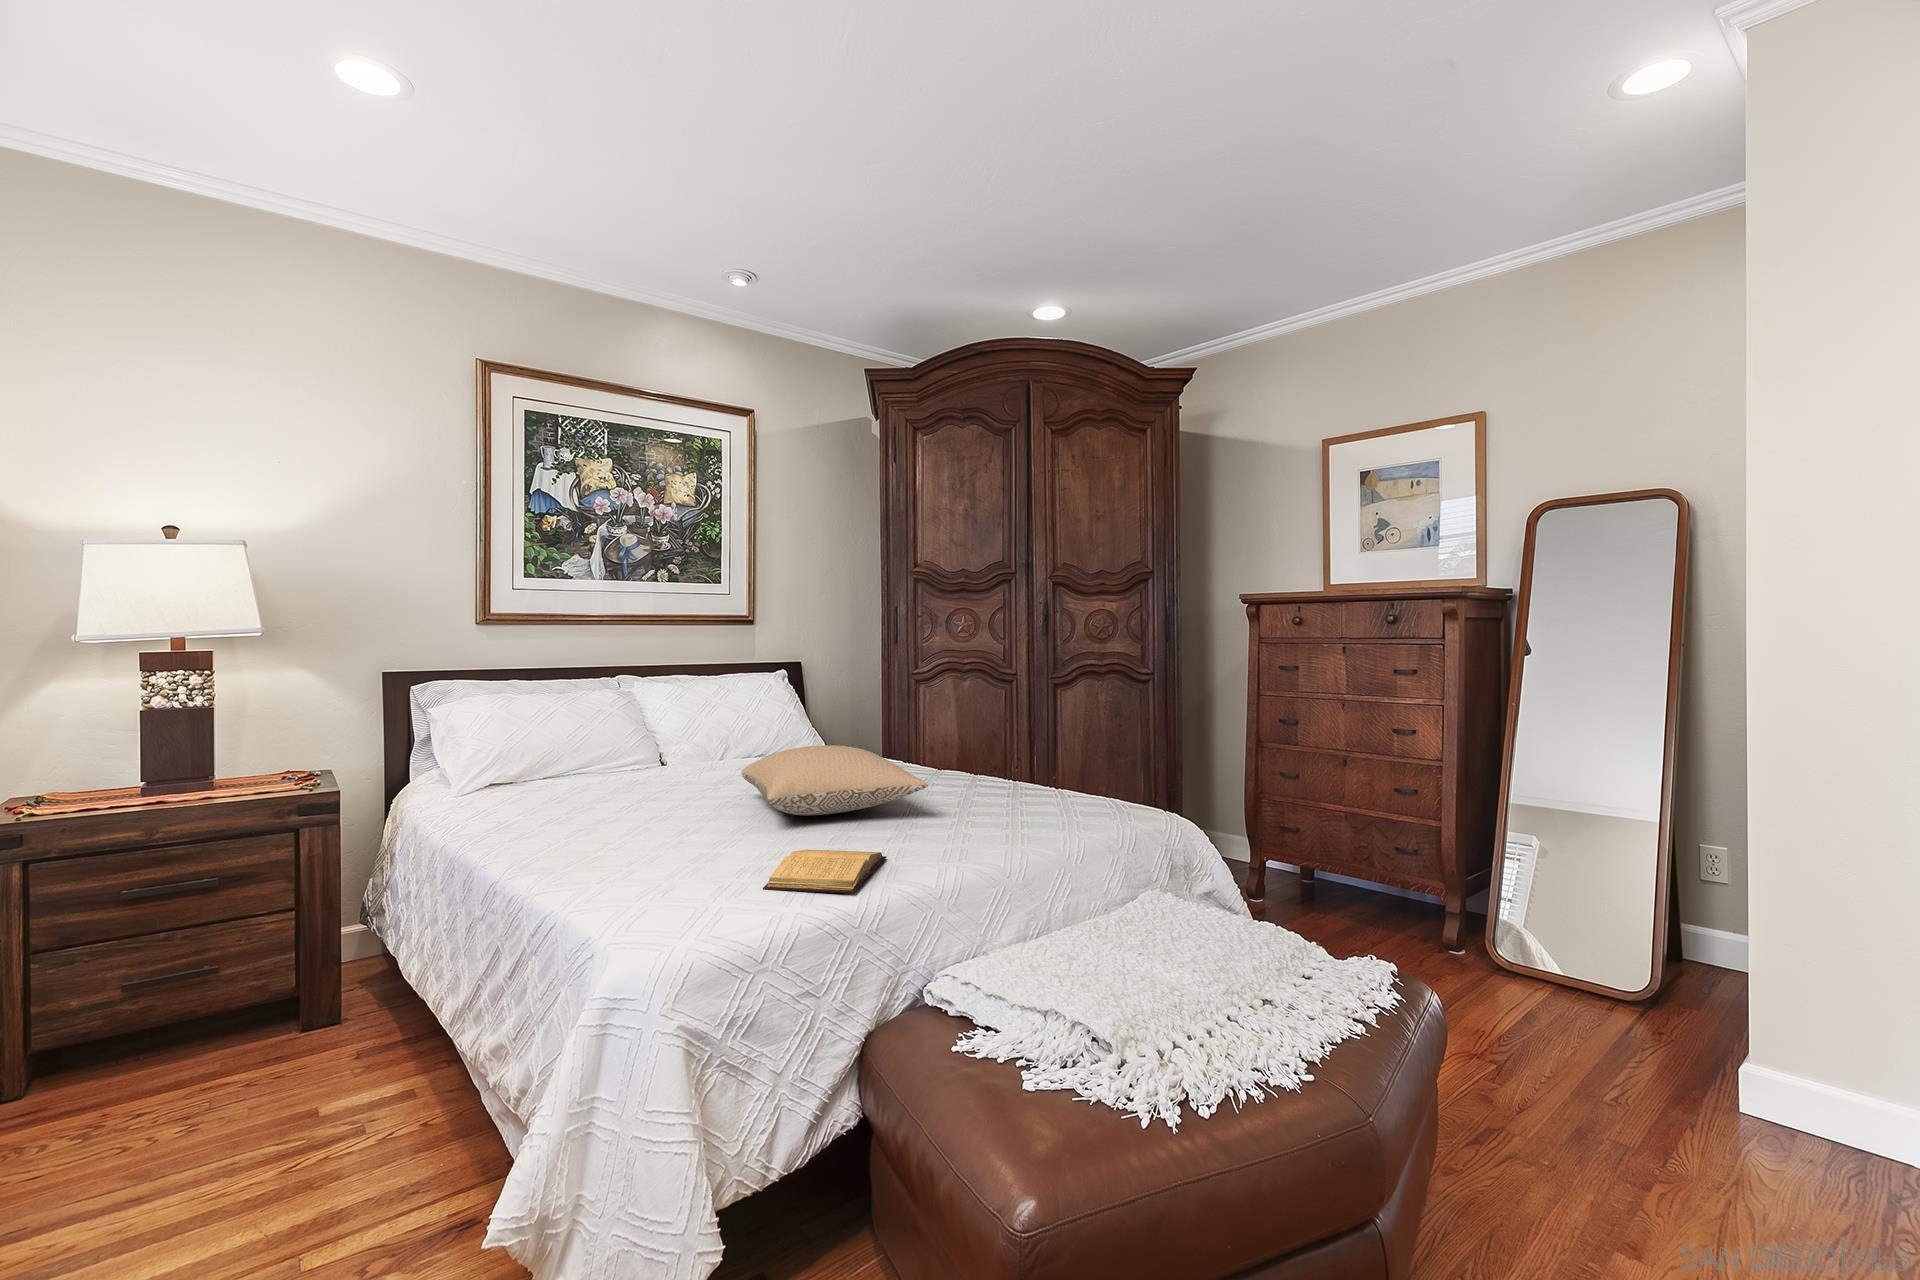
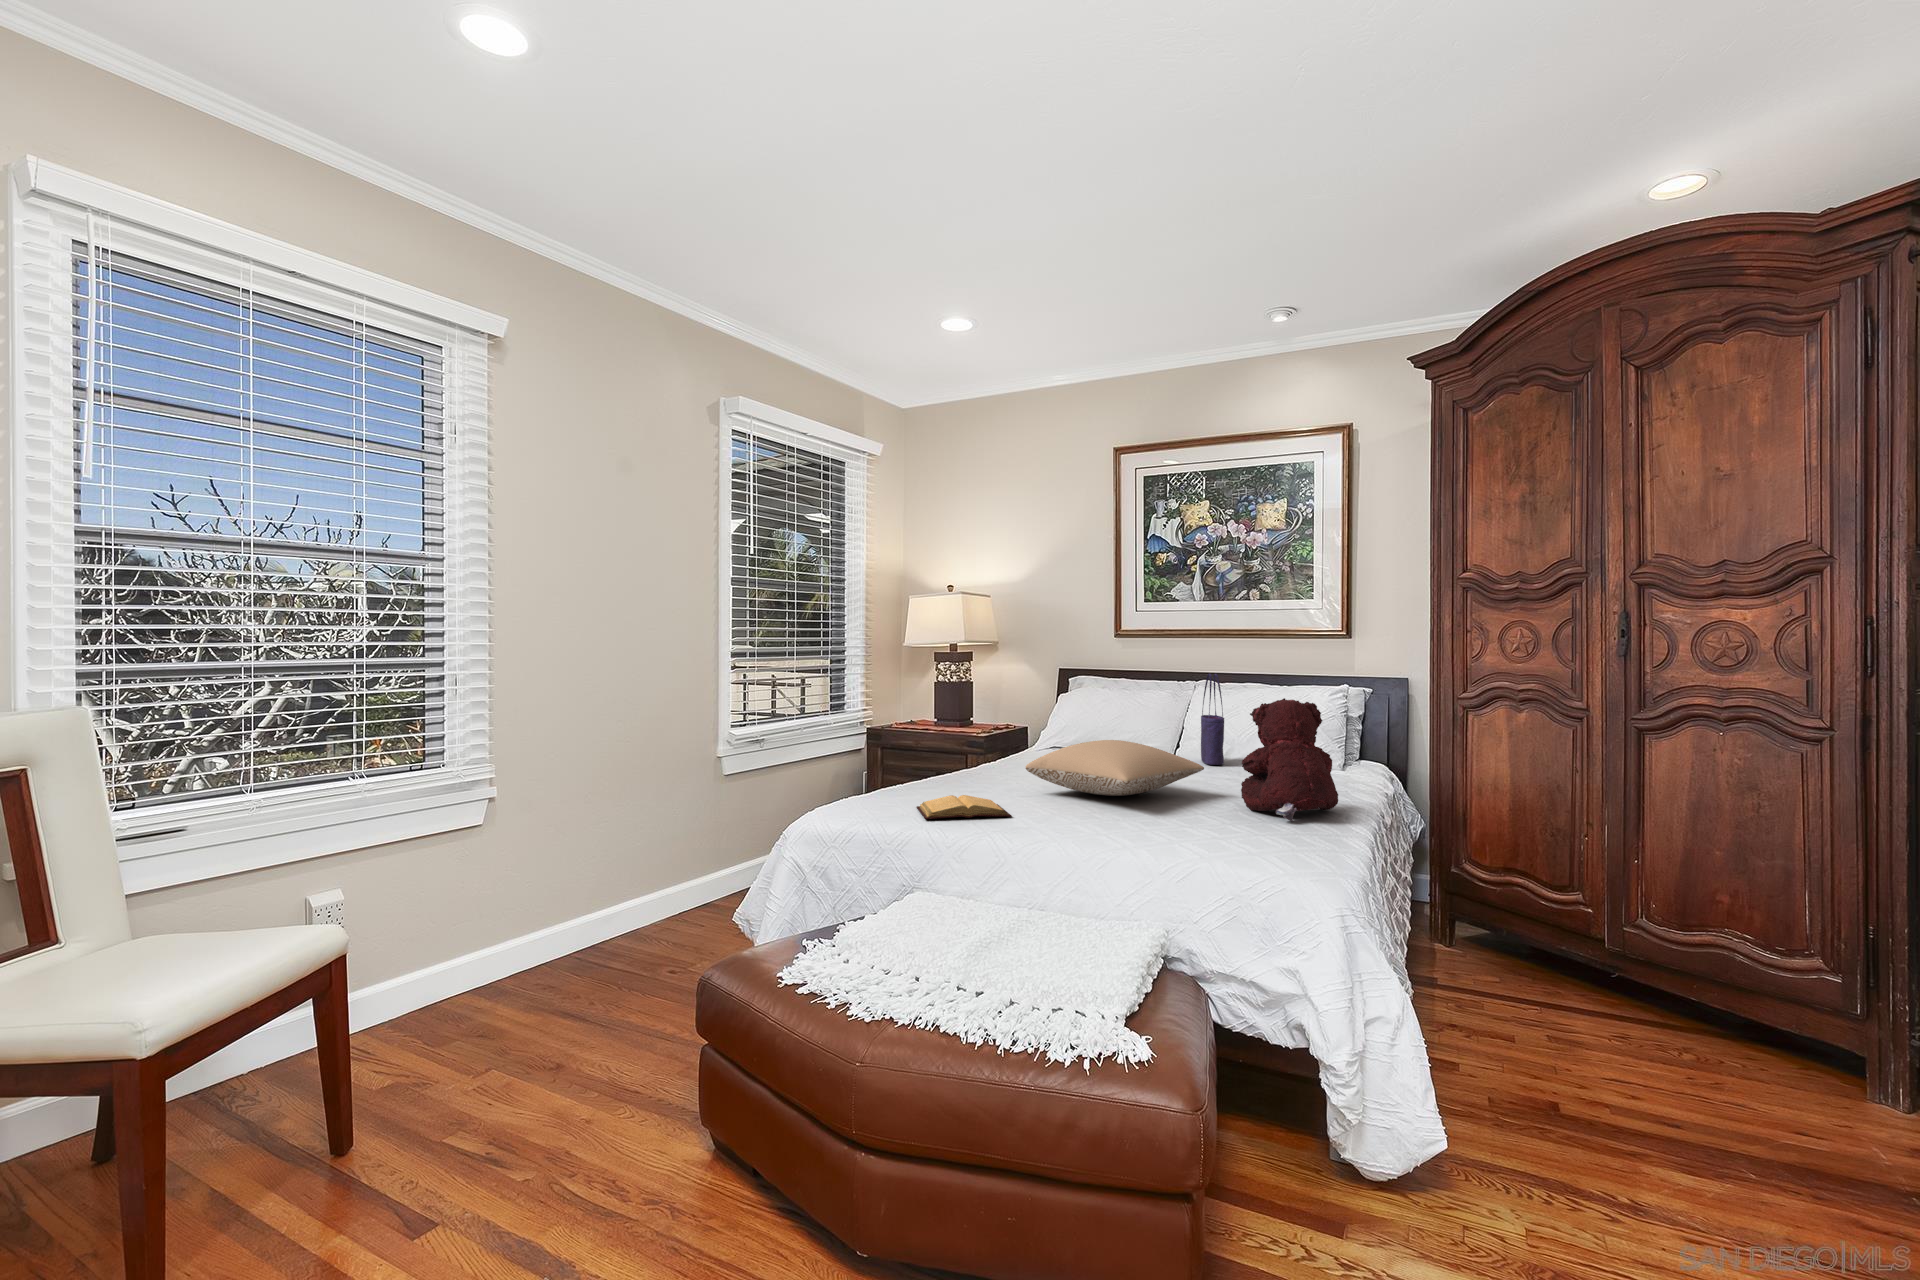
tote bag: none [715,663,758,766] -> present [1201,674,1224,765]
teddy bear: none [934,680,1016,793] -> present [1241,698,1338,821]

